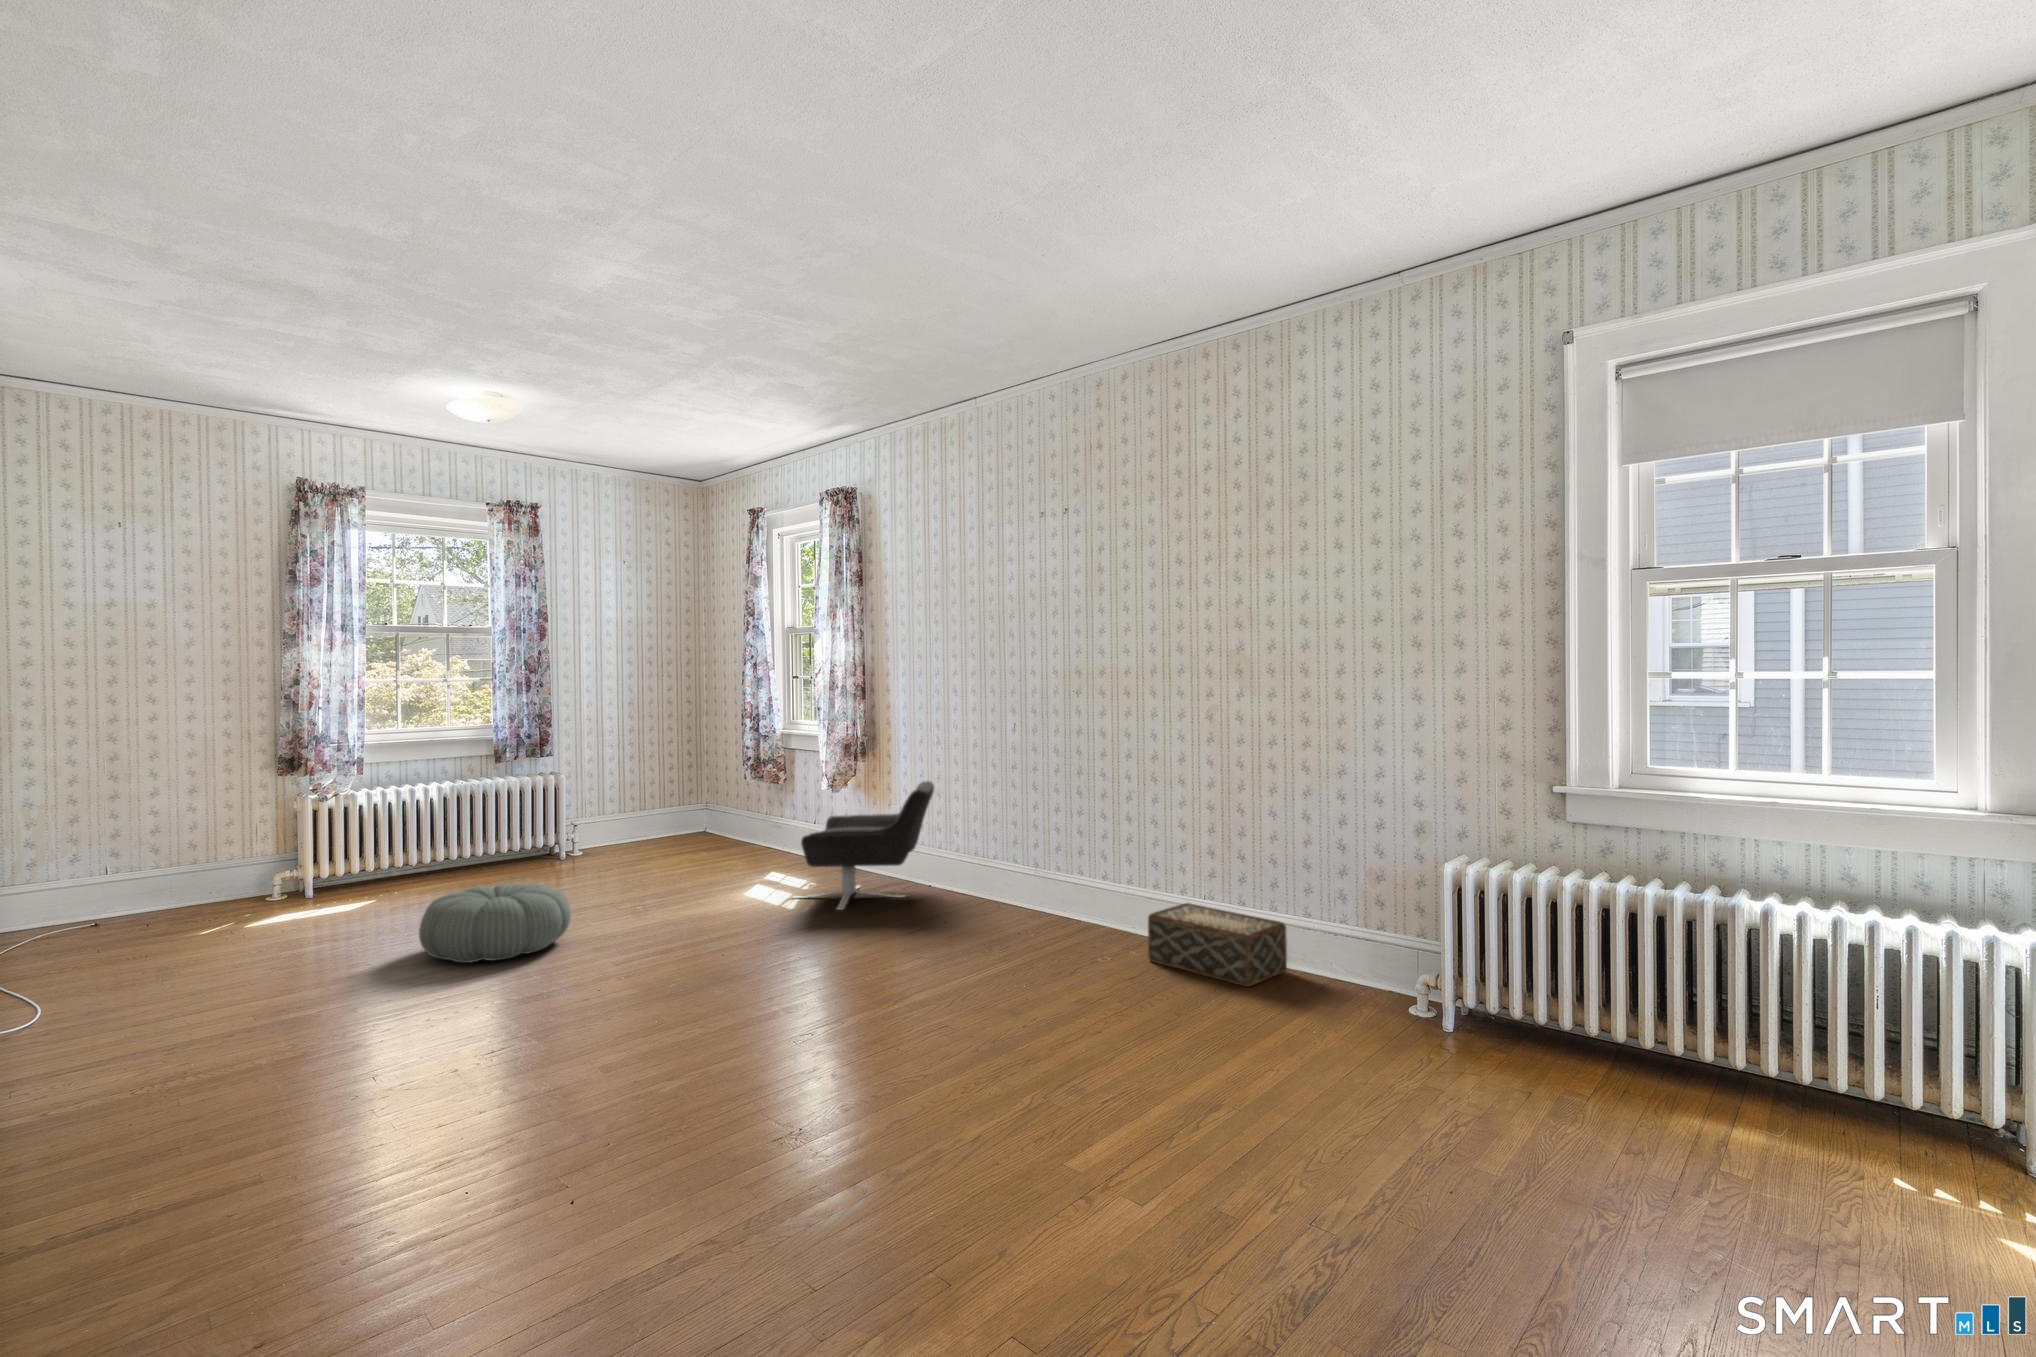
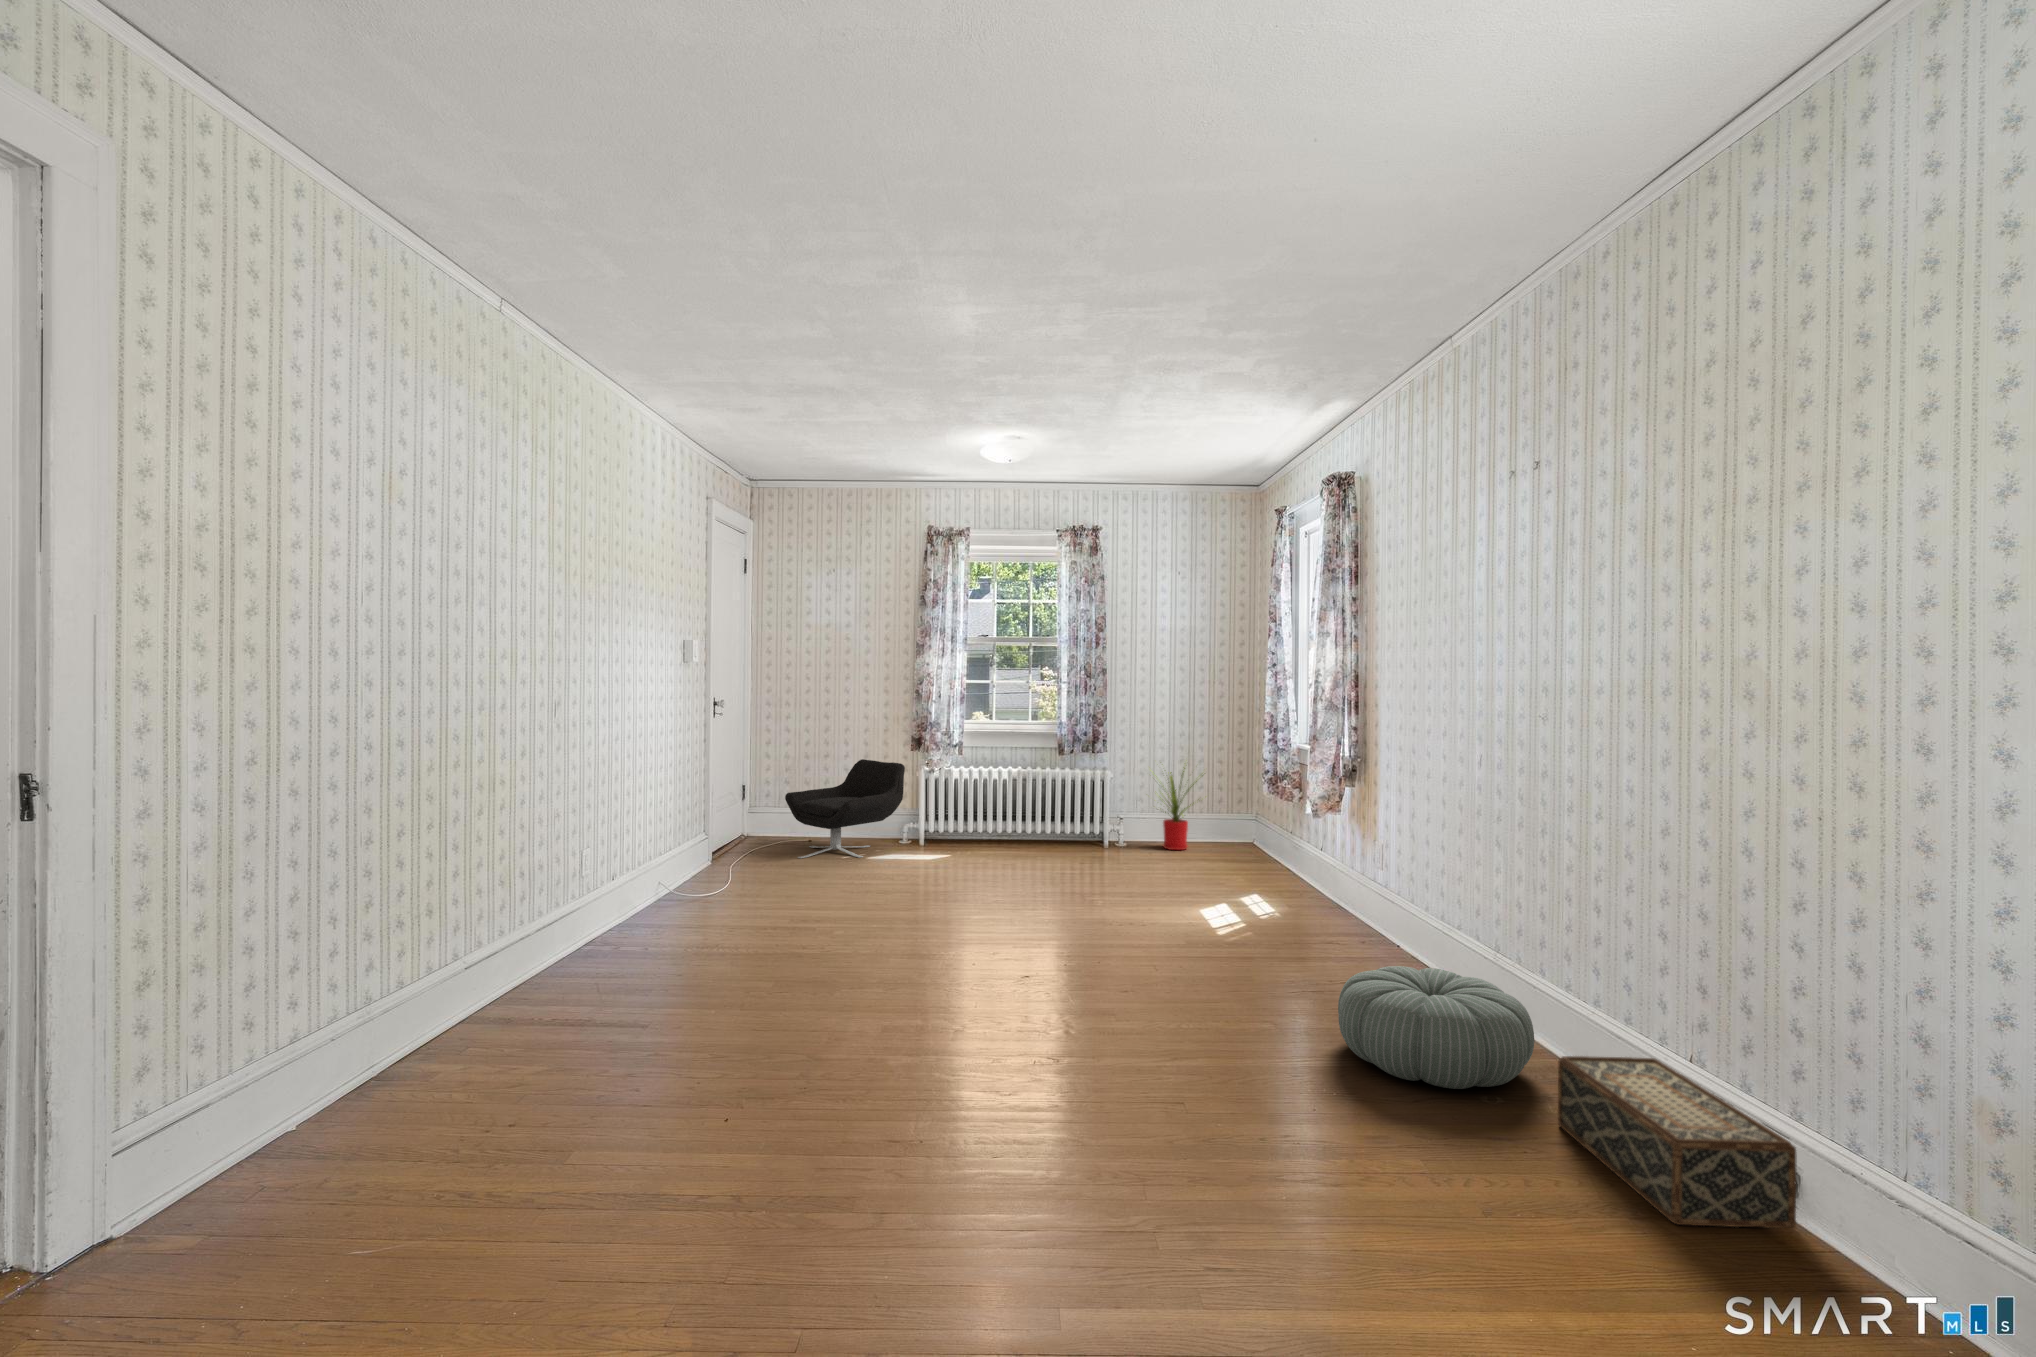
house plant: none [602,754,679,852] -> present [1155,768,1197,850]
lounge chair: present [793,781,934,910] -> present [785,759,905,858]
pouf: present [419,883,571,963] -> present [1338,966,1534,1089]

